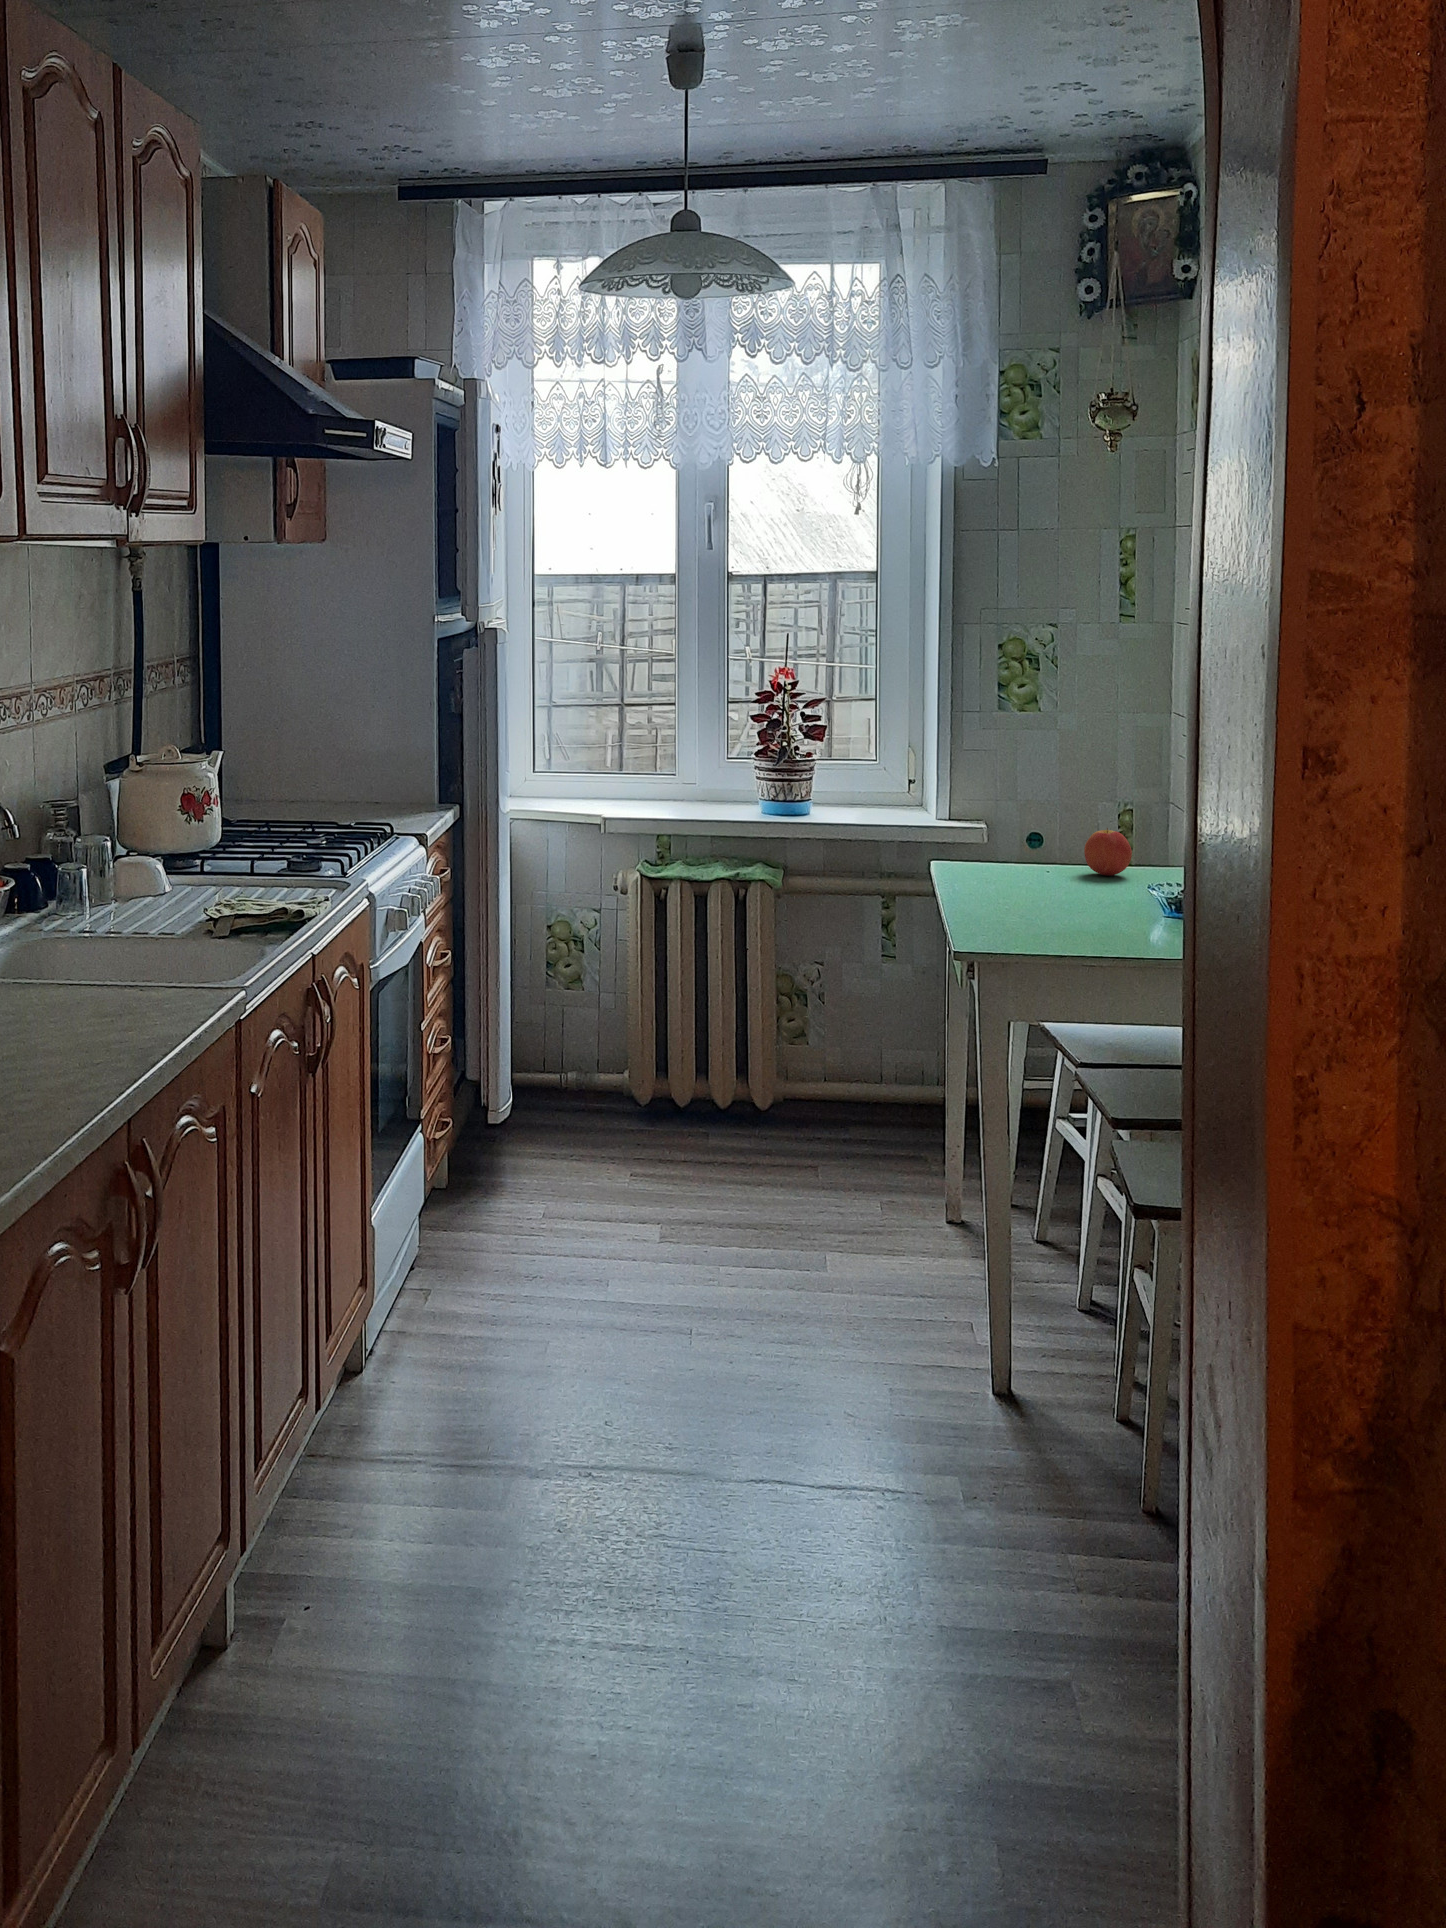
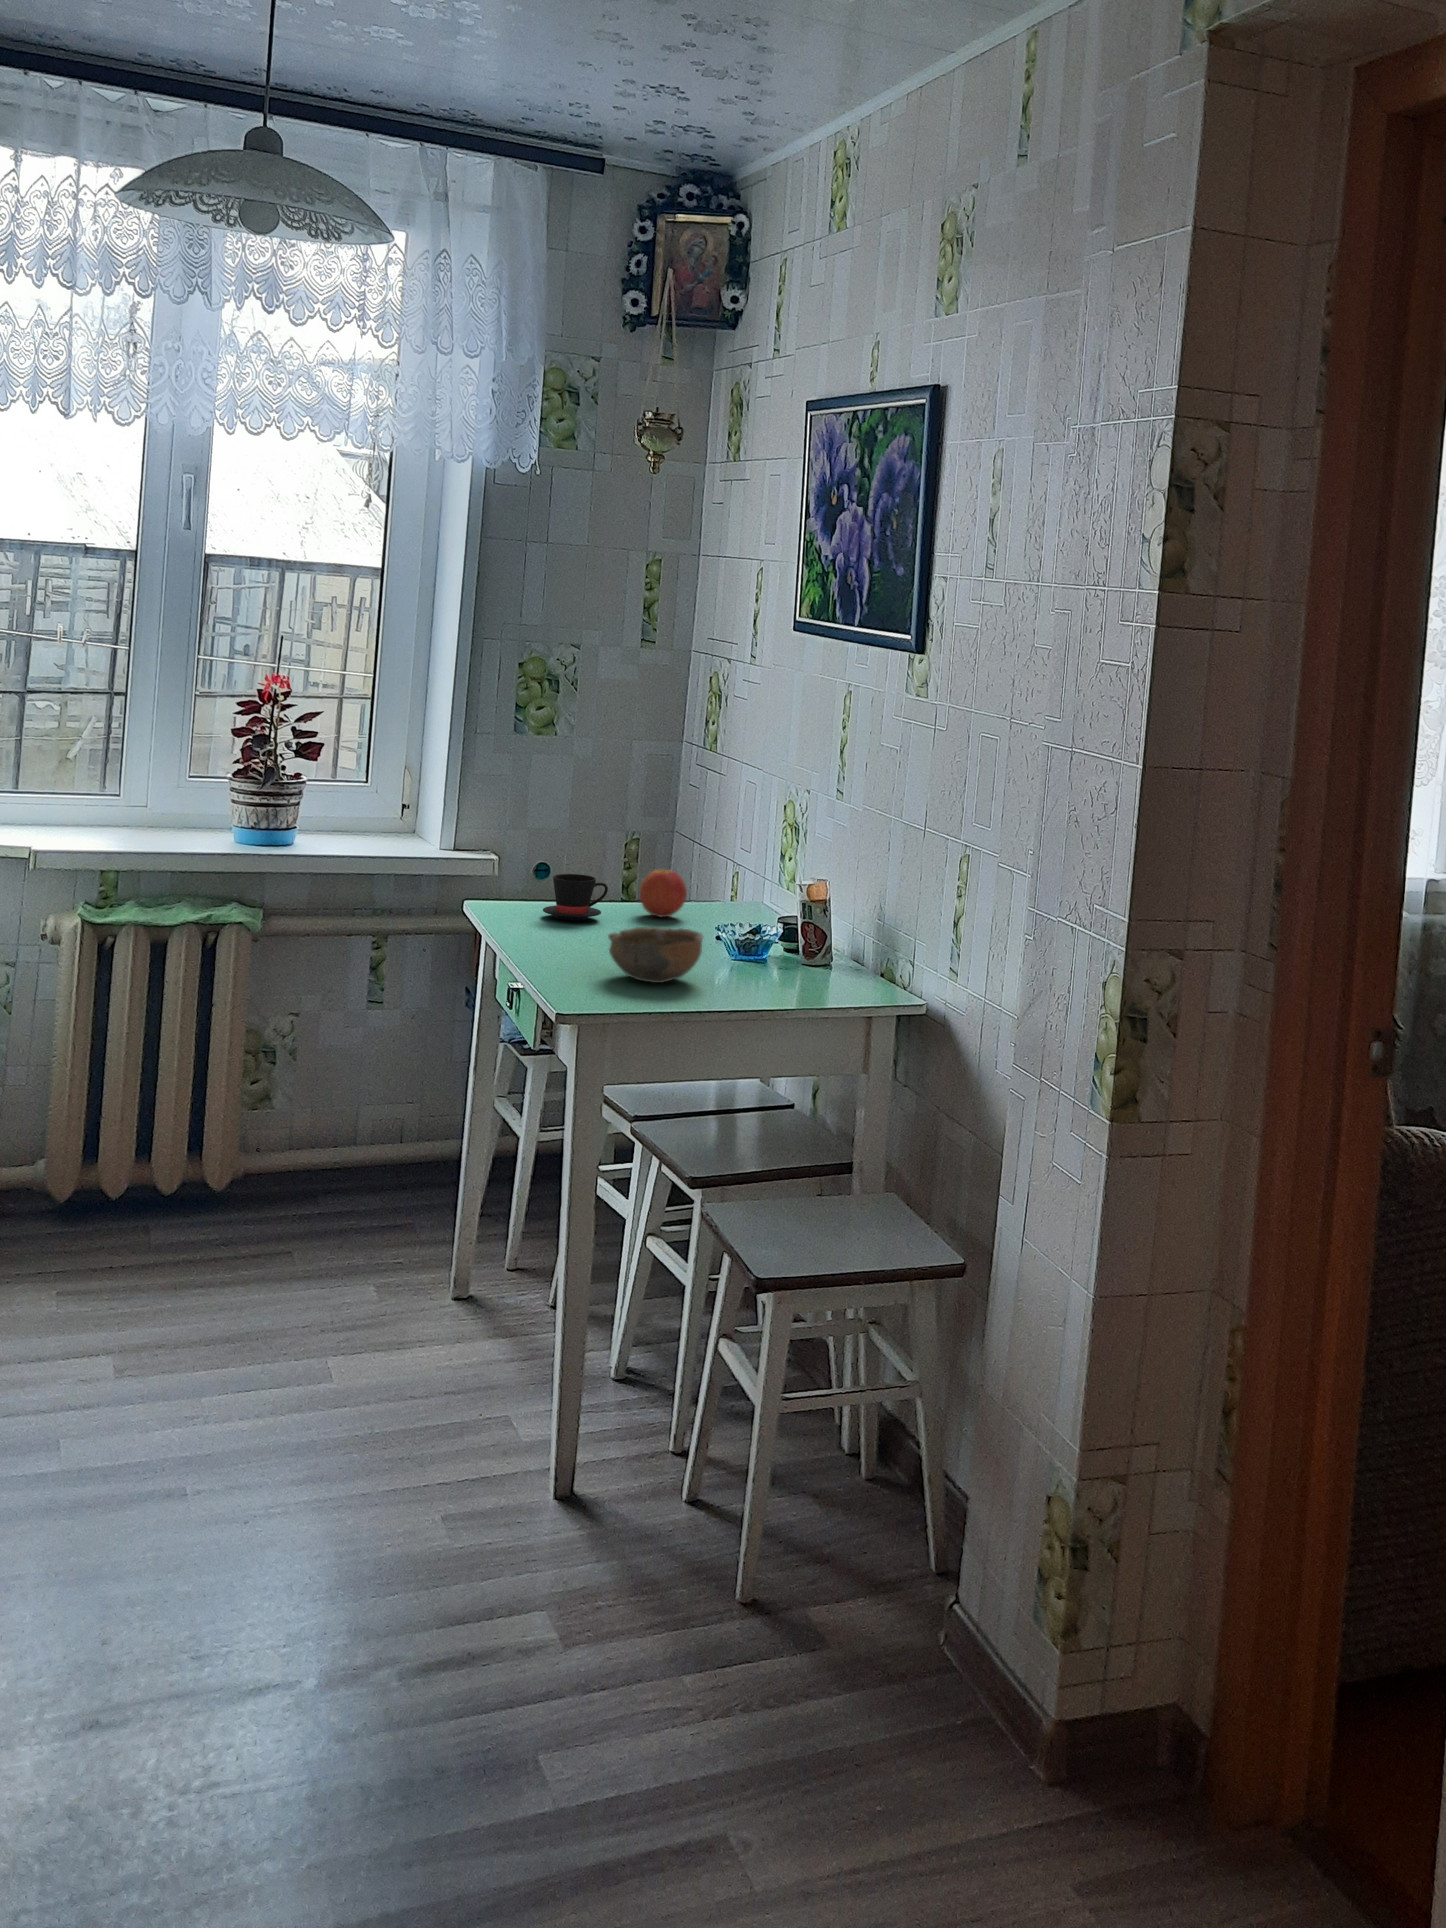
teacup: none [988,833,1049,876] -> present [543,874,608,921]
bowl: none [1013,876,1105,927] -> present [608,927,703,983]

